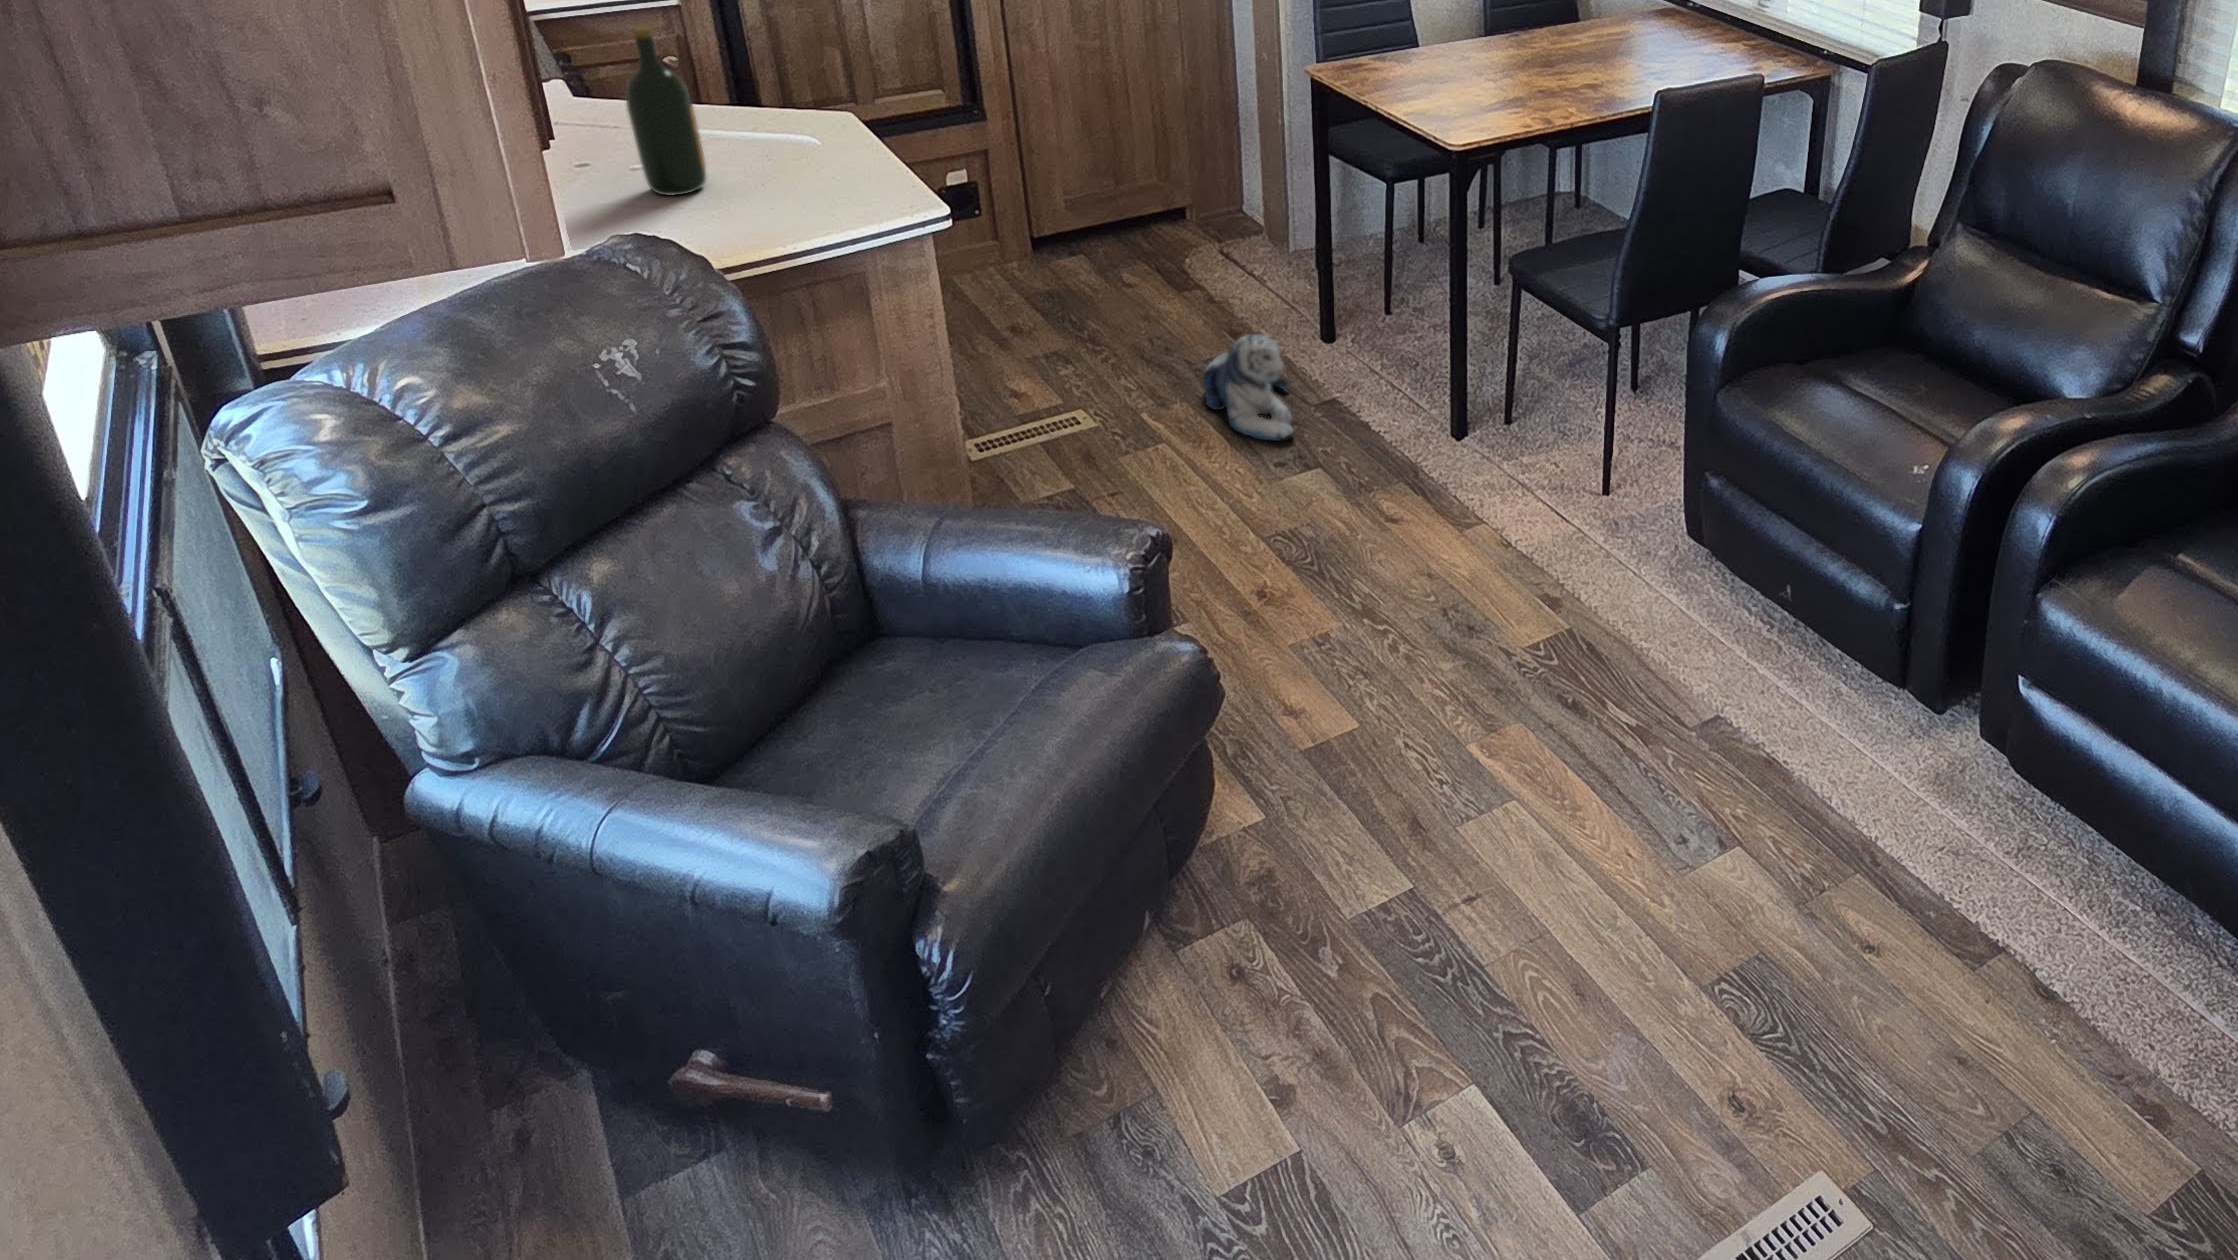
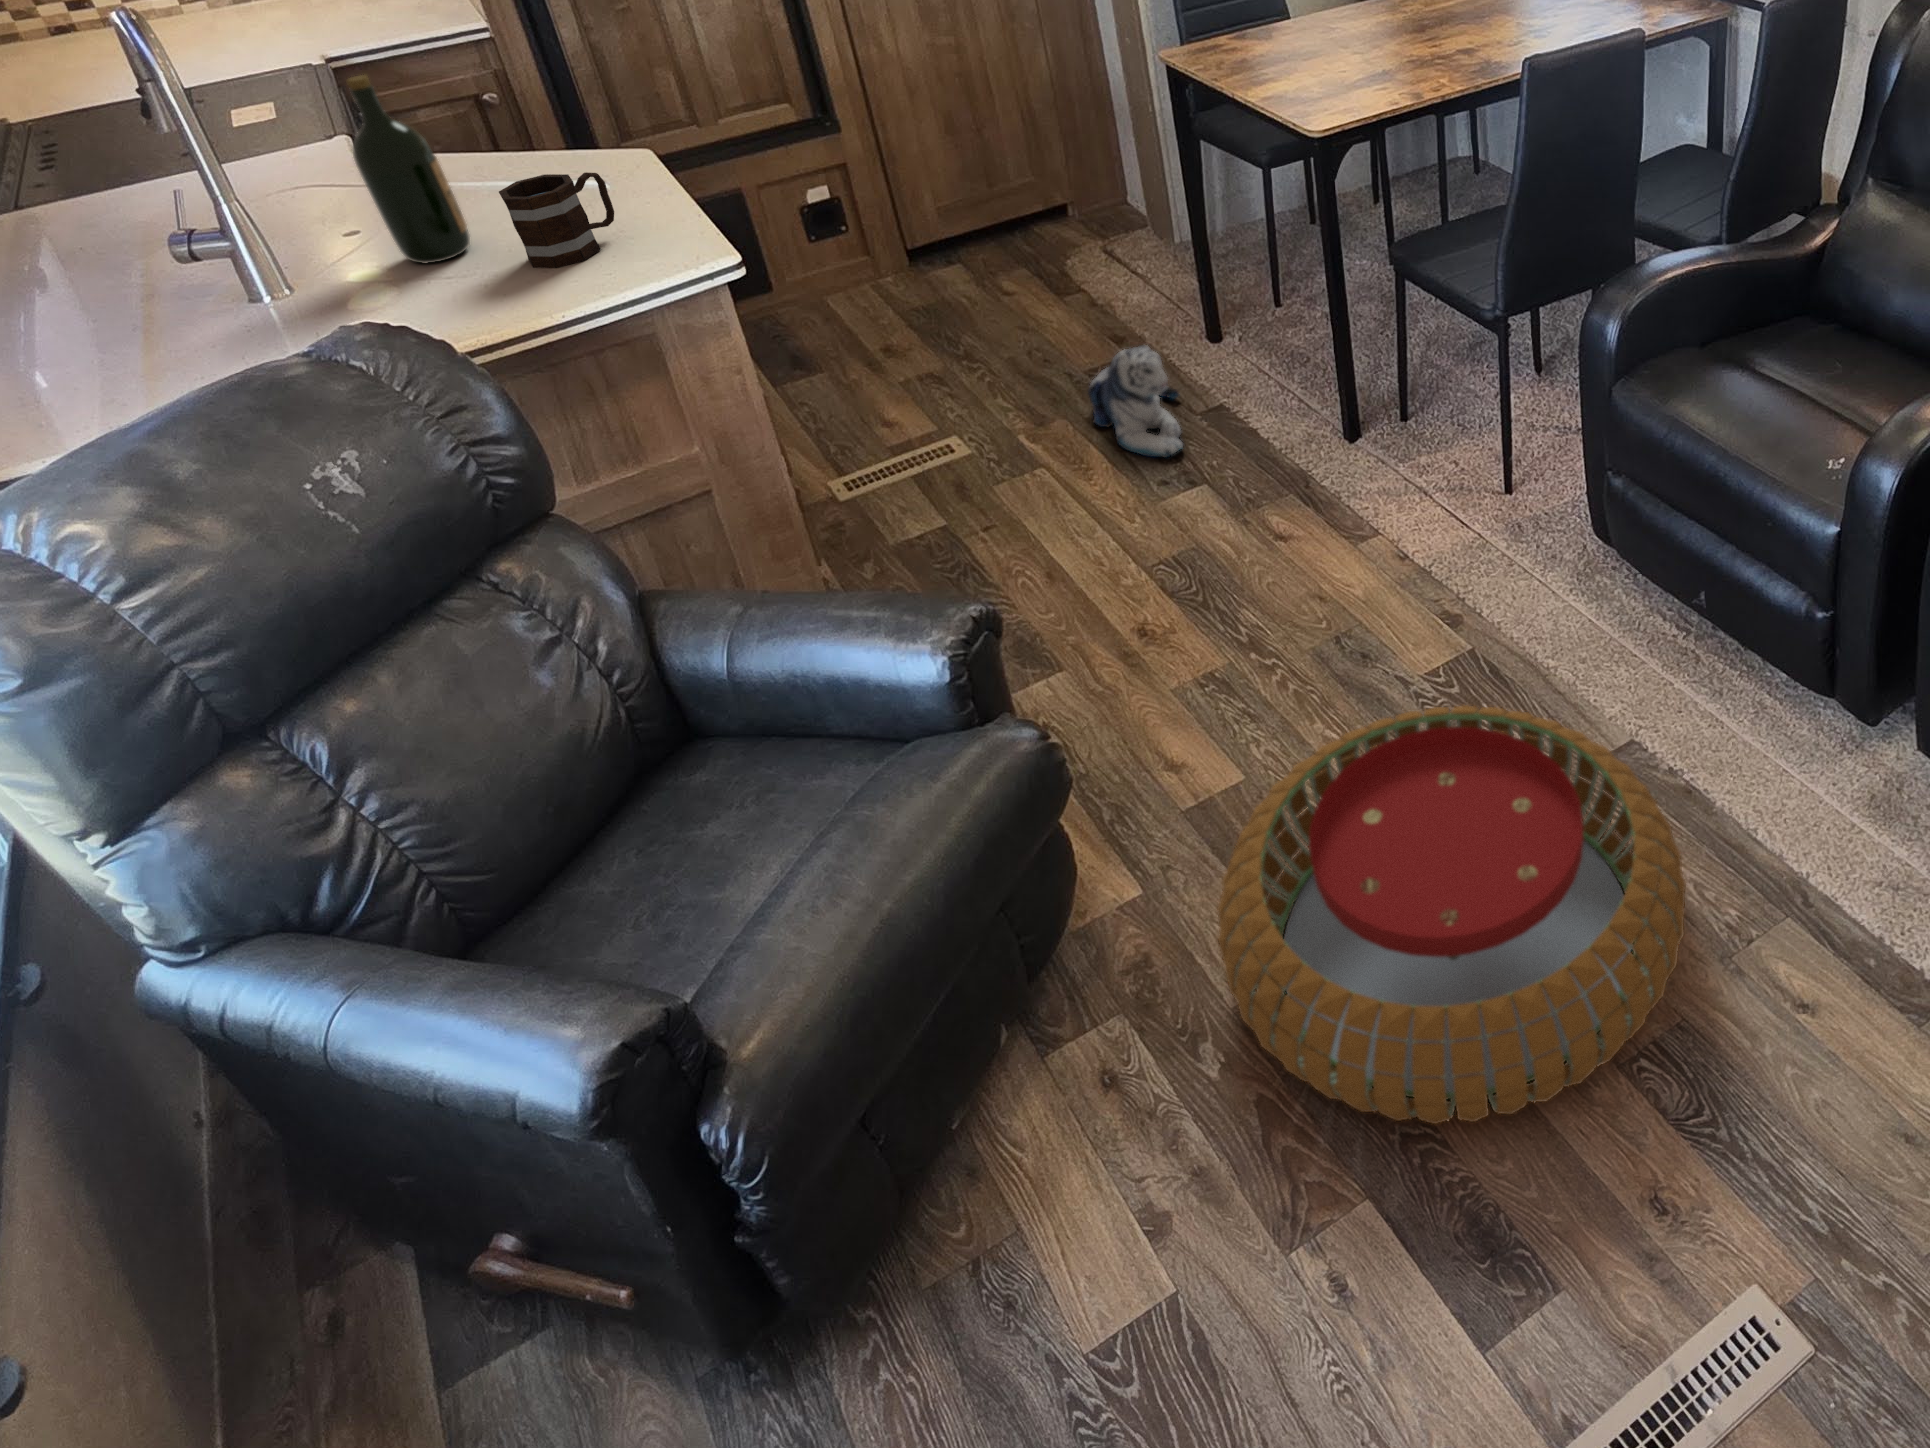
mug: none [747,125,838,208] -> present [499,172,614,268]
pouf: none [1341,664,1770,1024] -> present [1217,706,1686,1124]

